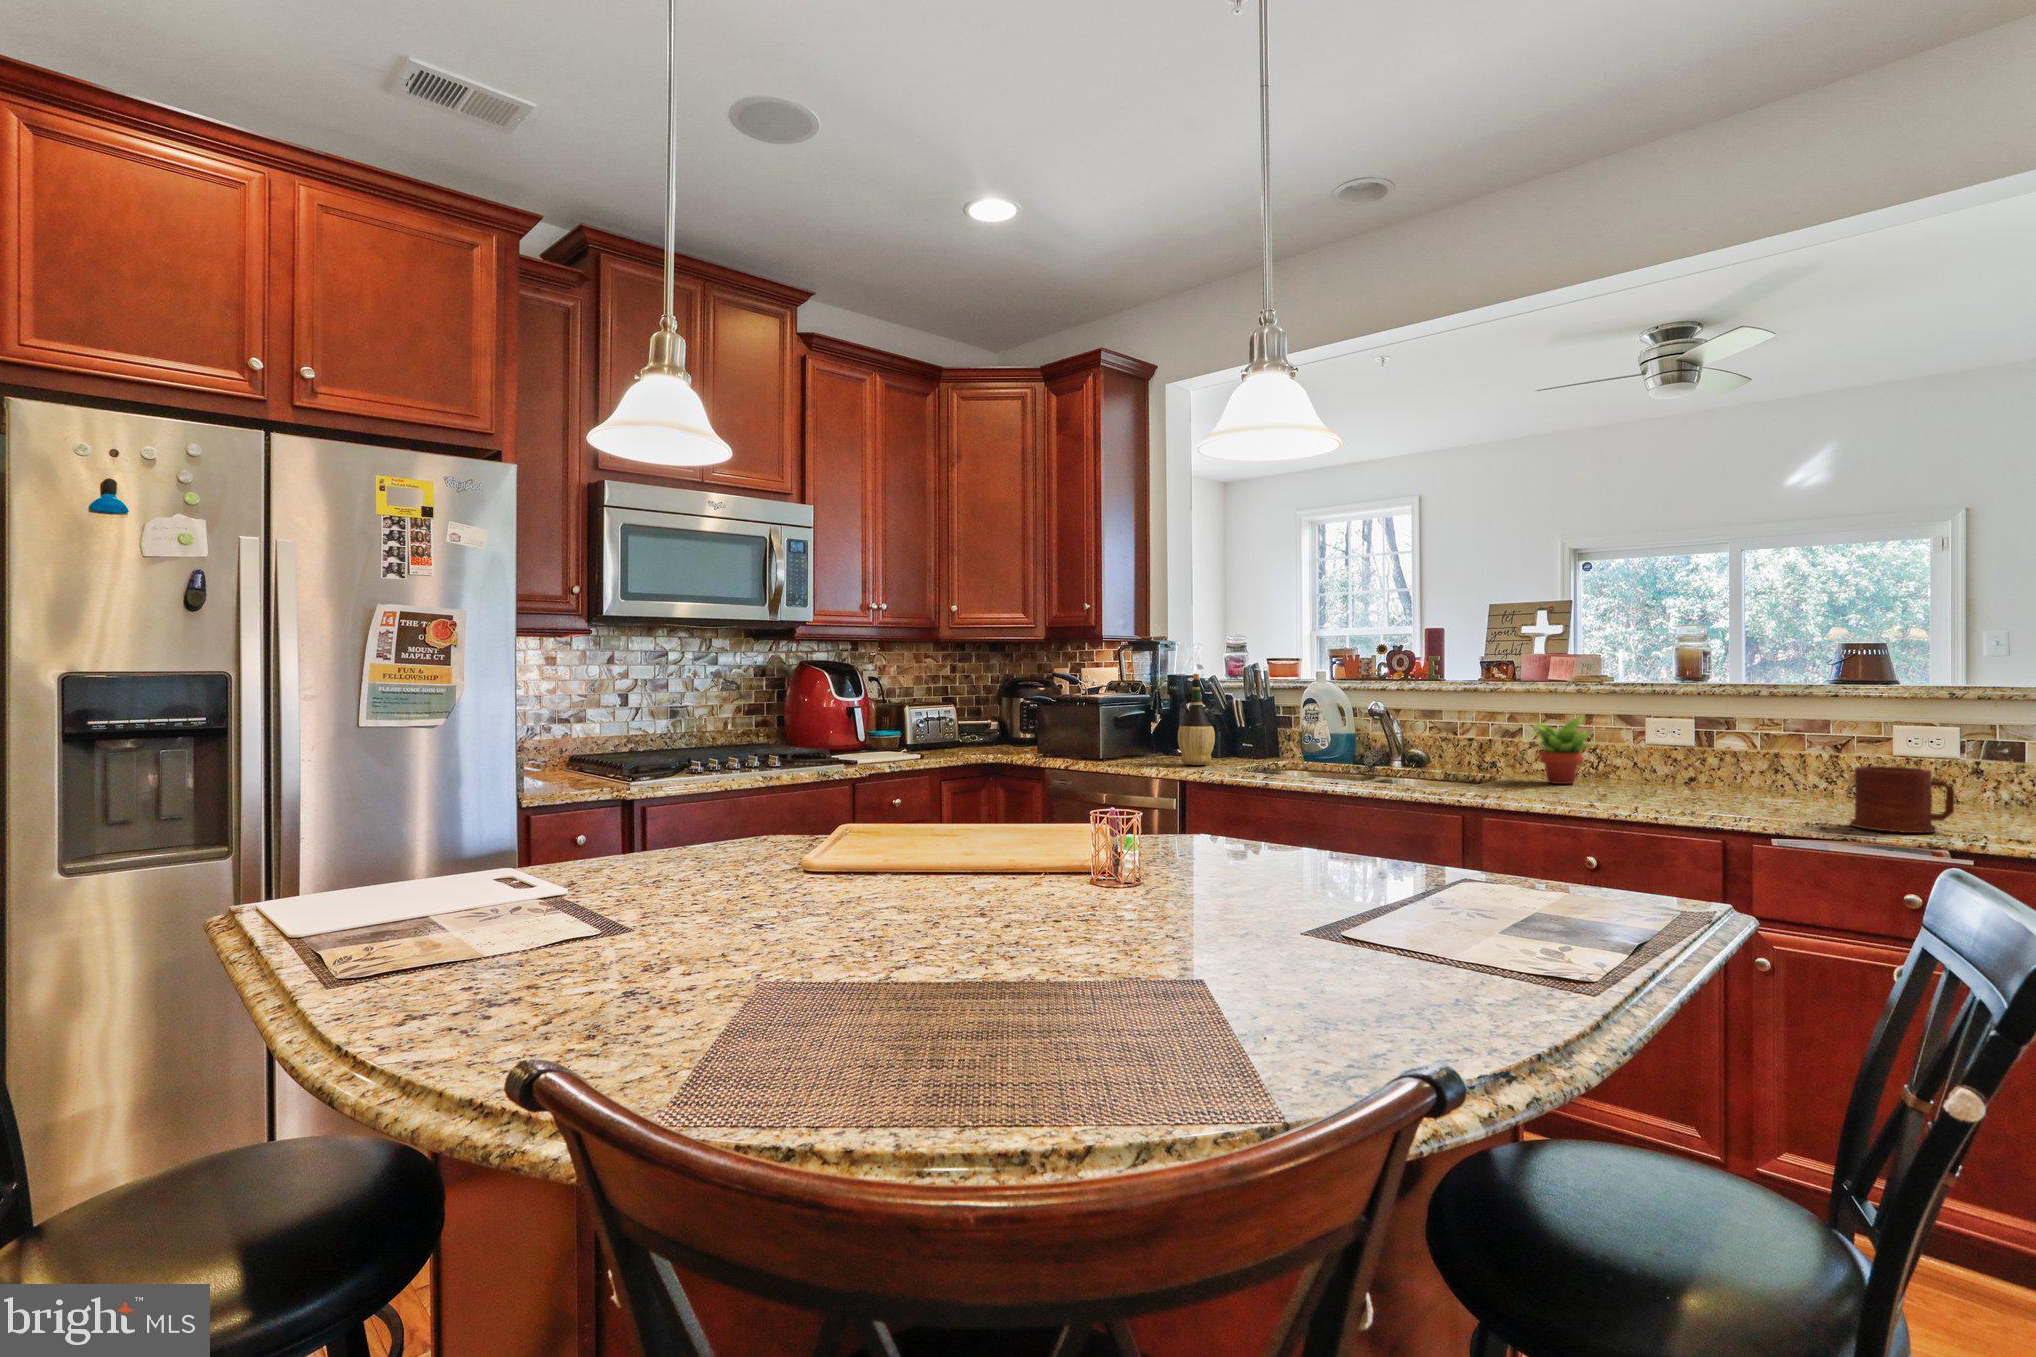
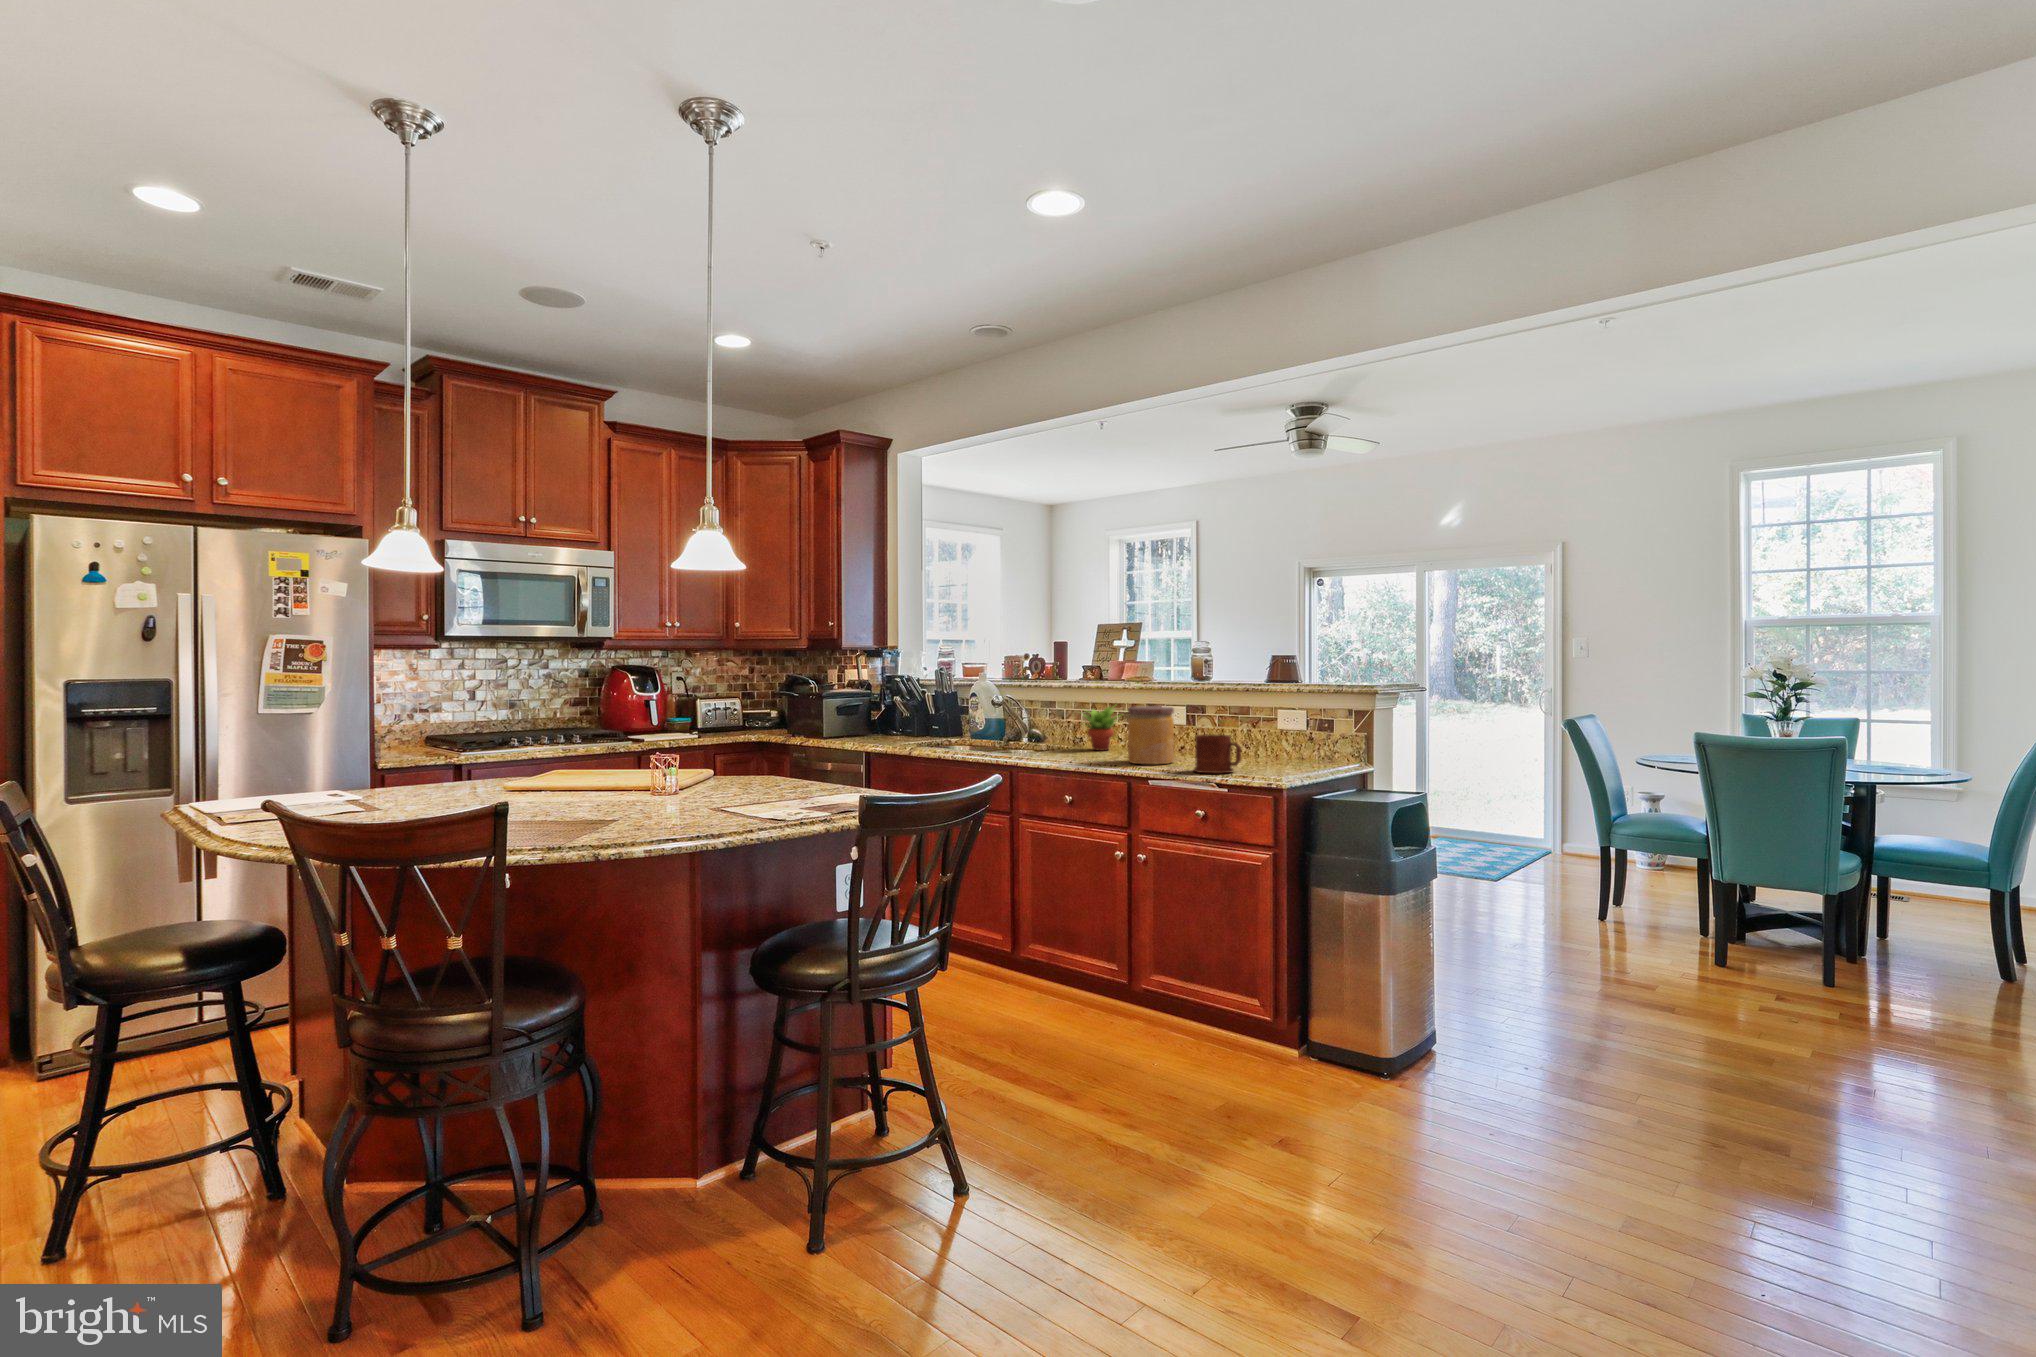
wine bottle: present [1178,674,1215,765] -> none [877,675,904,741]
jar: none [1675,719,1762,812] -> present [1128,706,1174,764]

